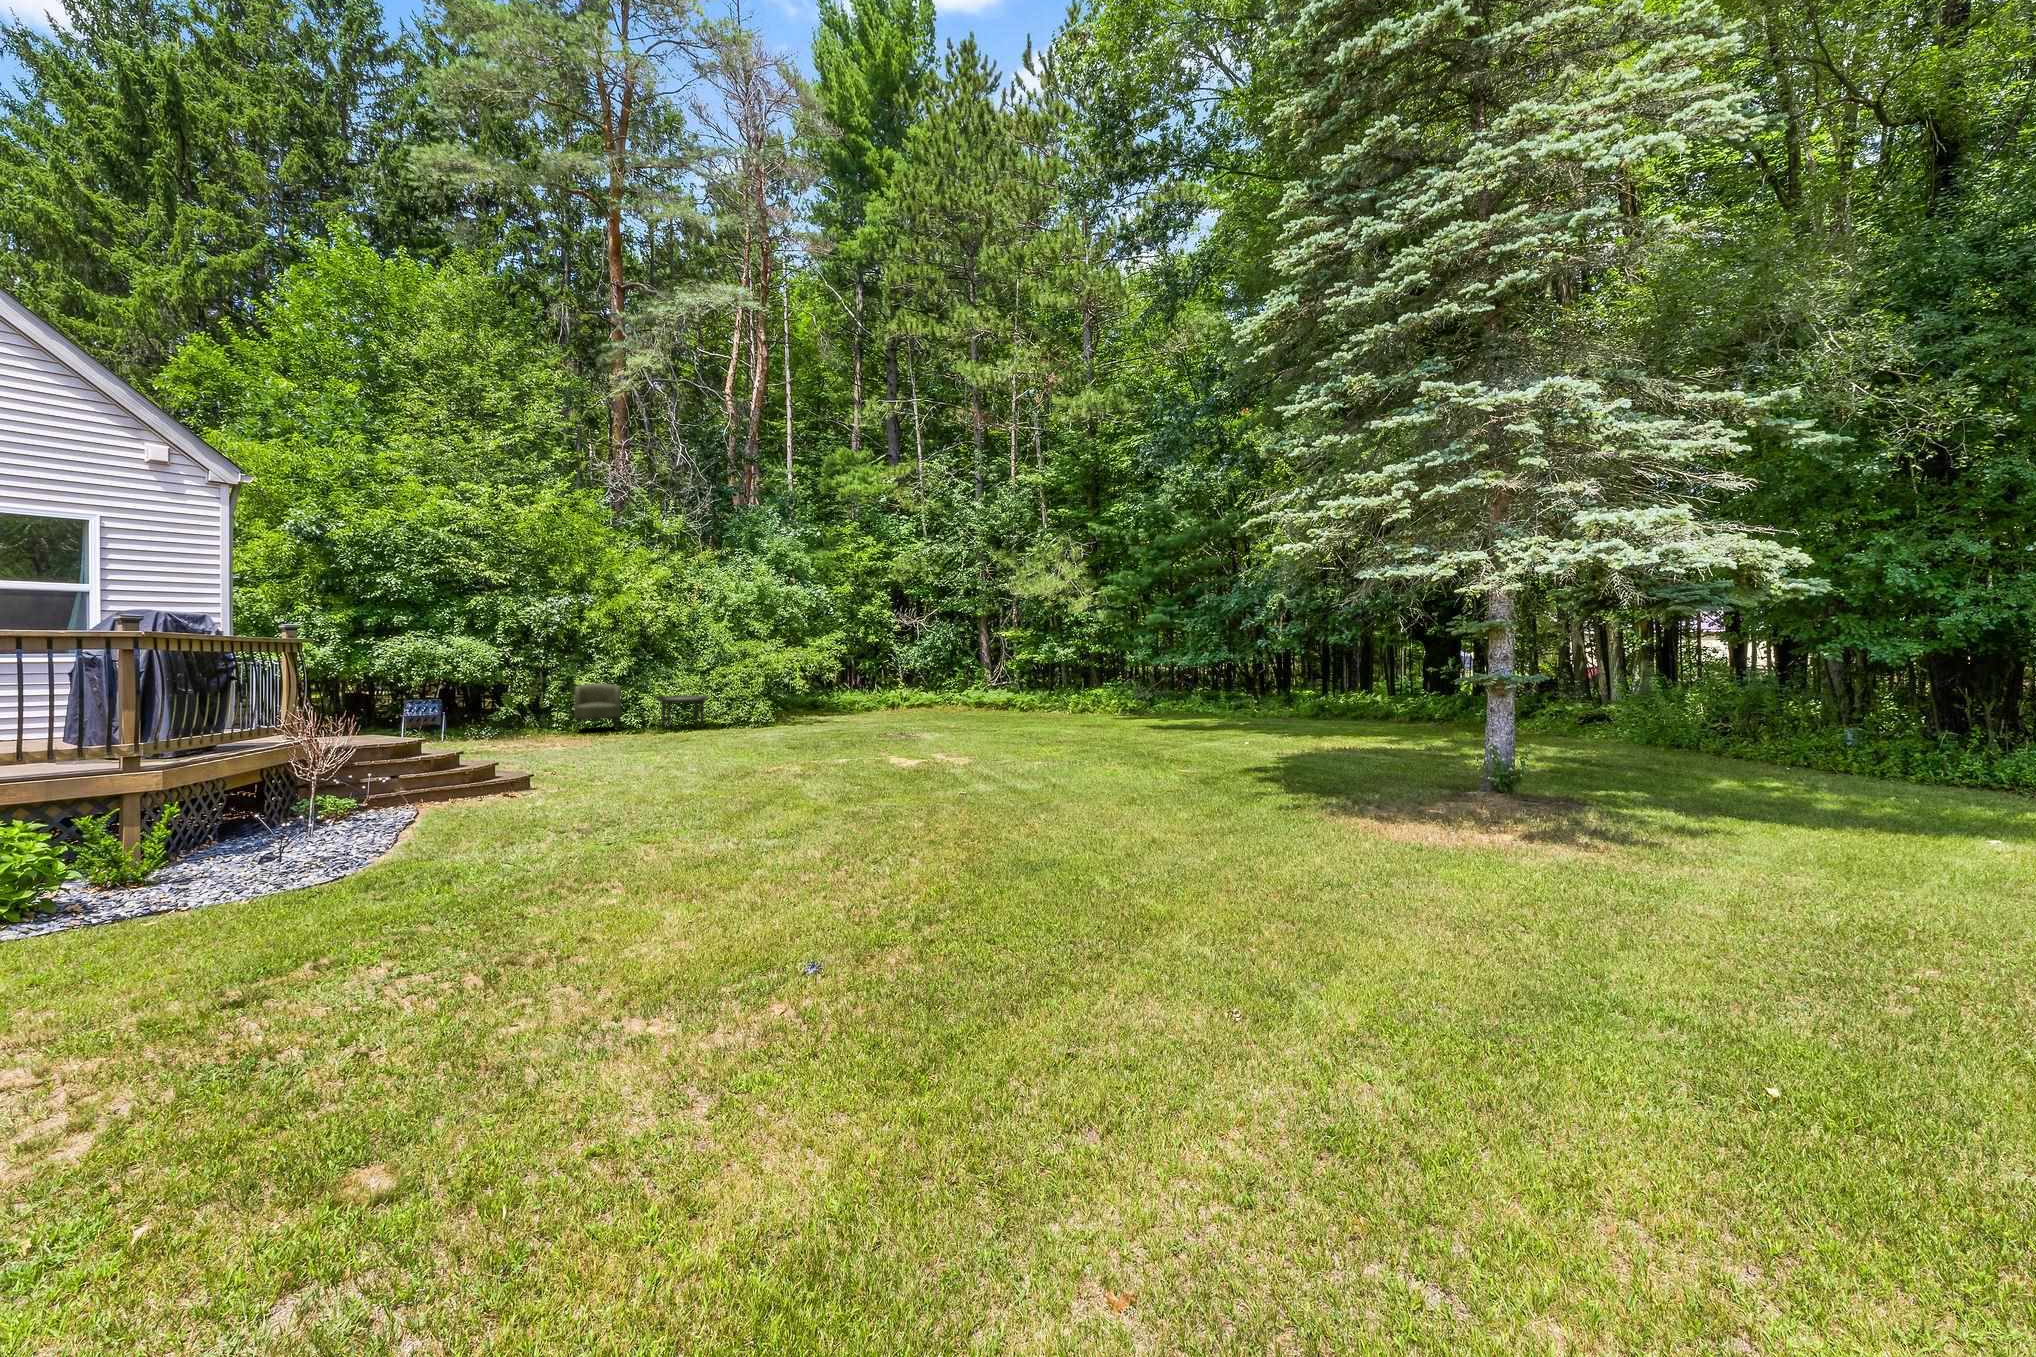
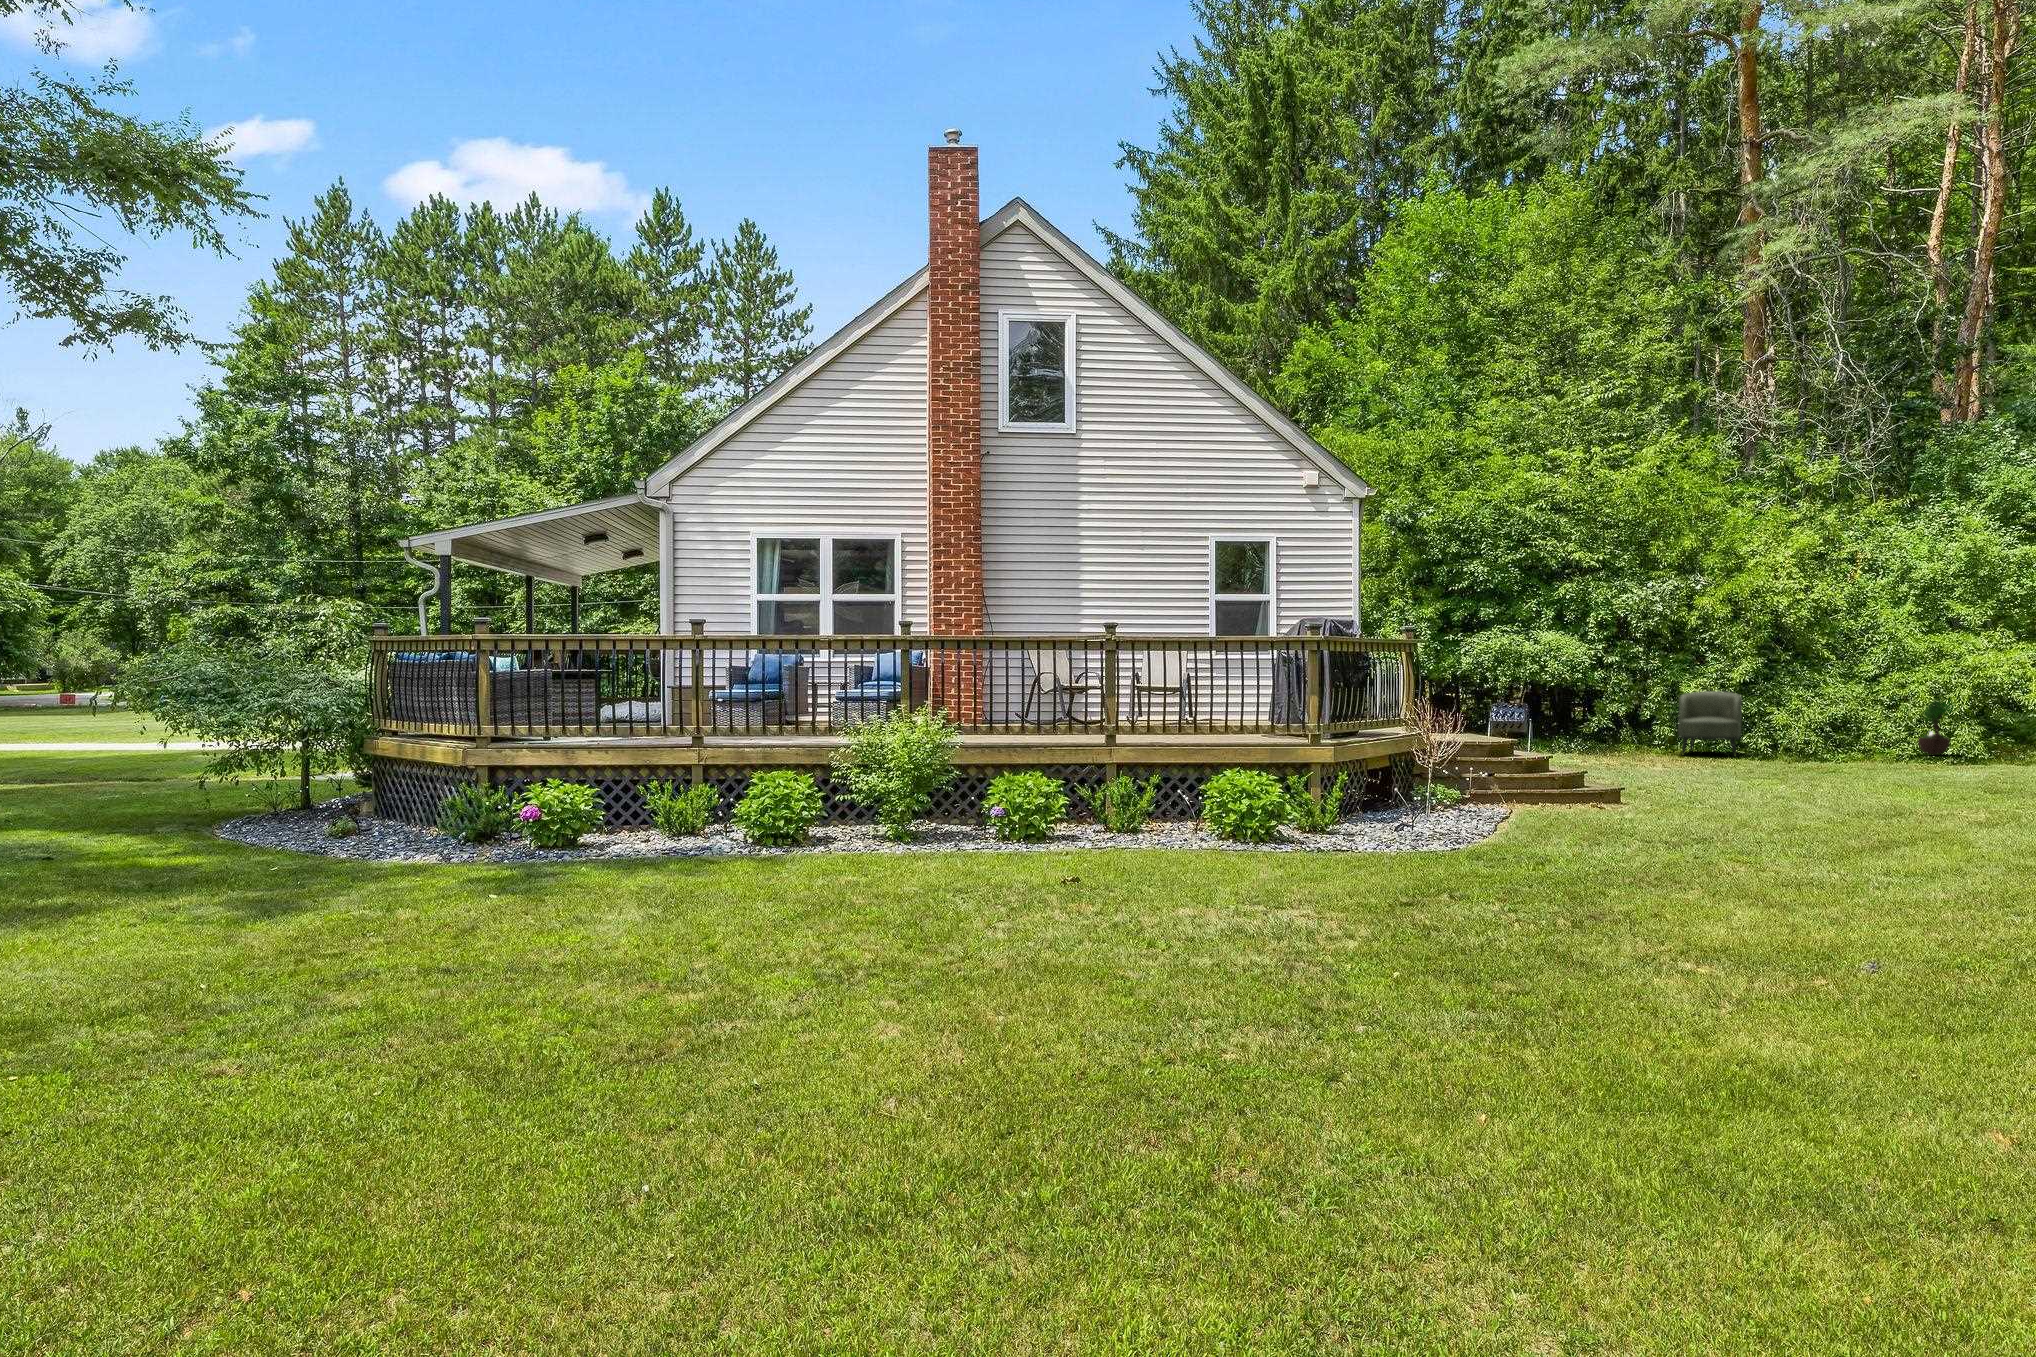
potted tree: none [727,683,750,721] -> present [1918,700,1955,755]
round table: present [656,695,709,729] -> none [1792,711,1882,760]

